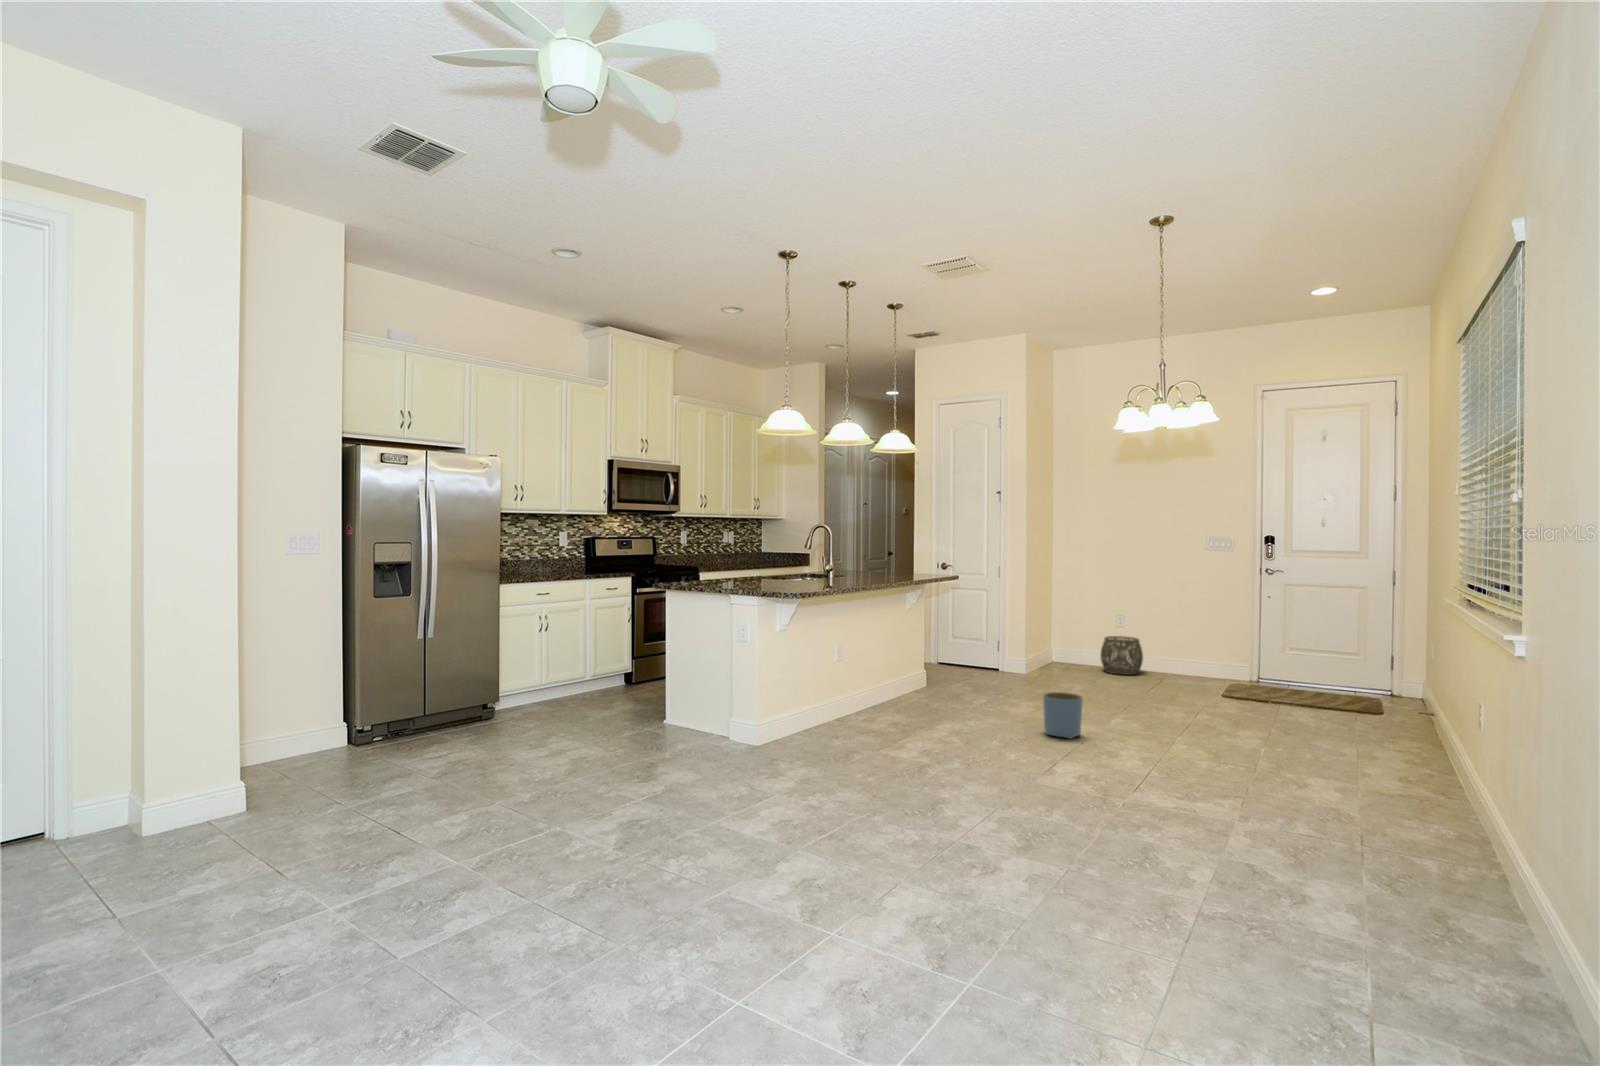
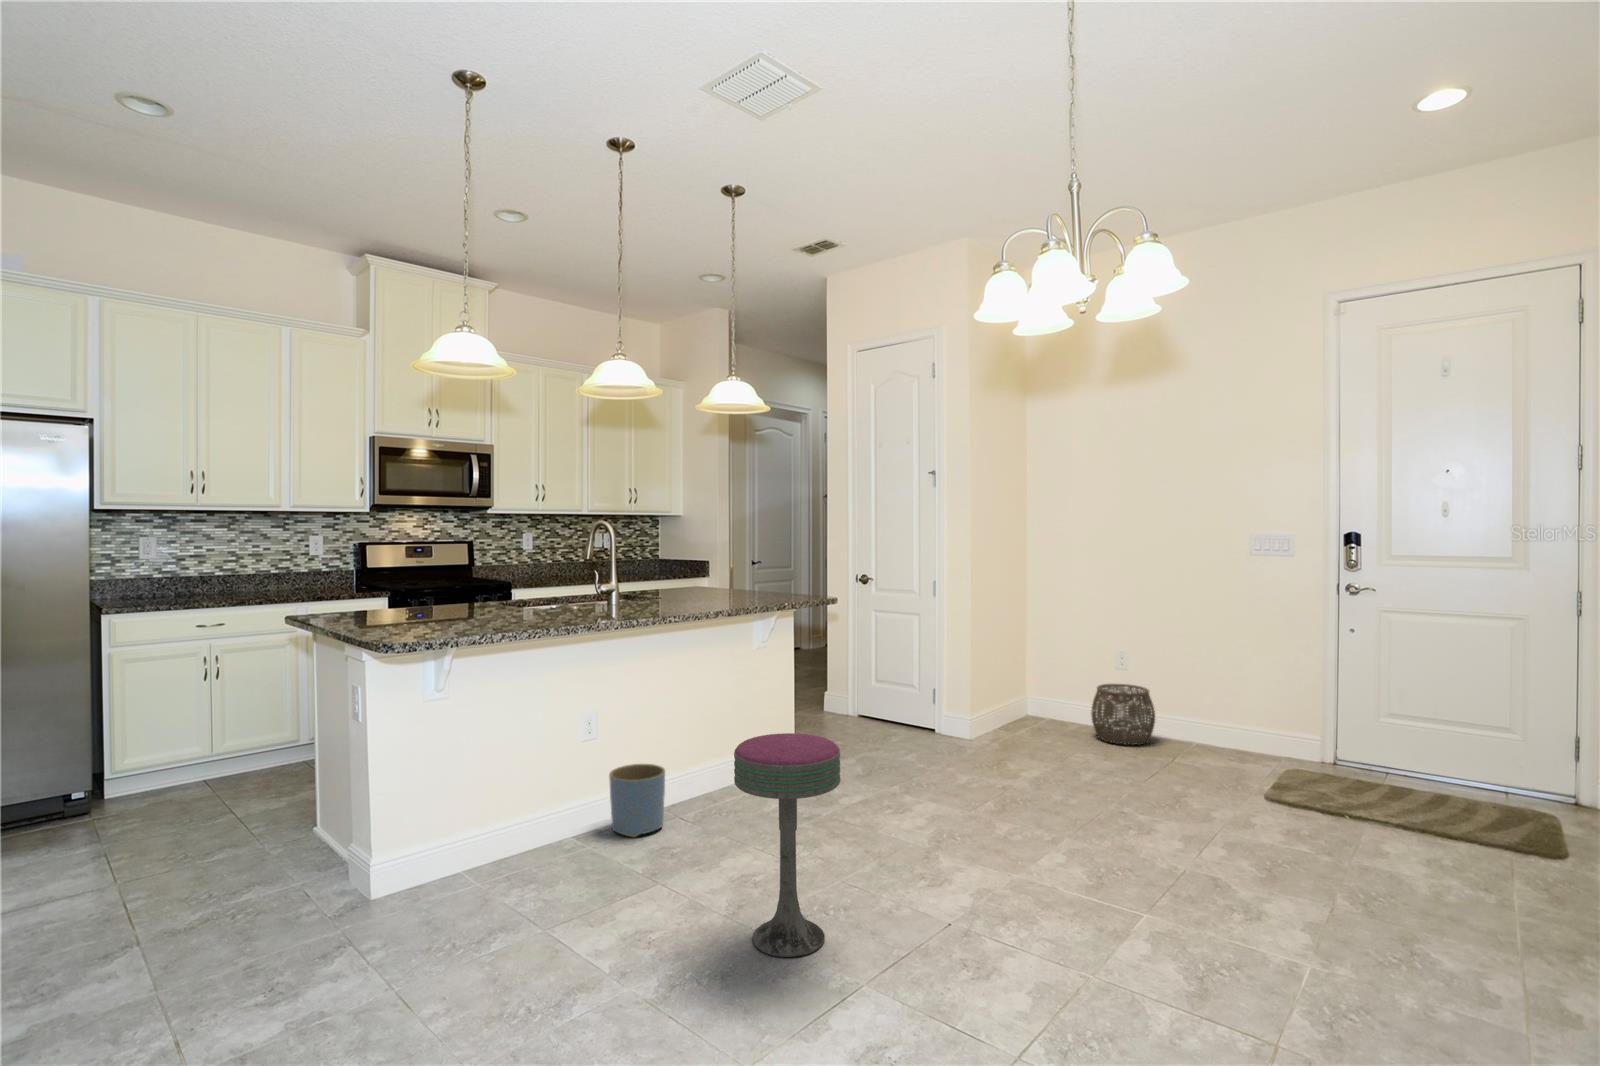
bar stool: none [974,643,1033,757] -> present [734,733,840,957]
planter: present [1043,692,1083,739] -> present [609,764,665,837]

